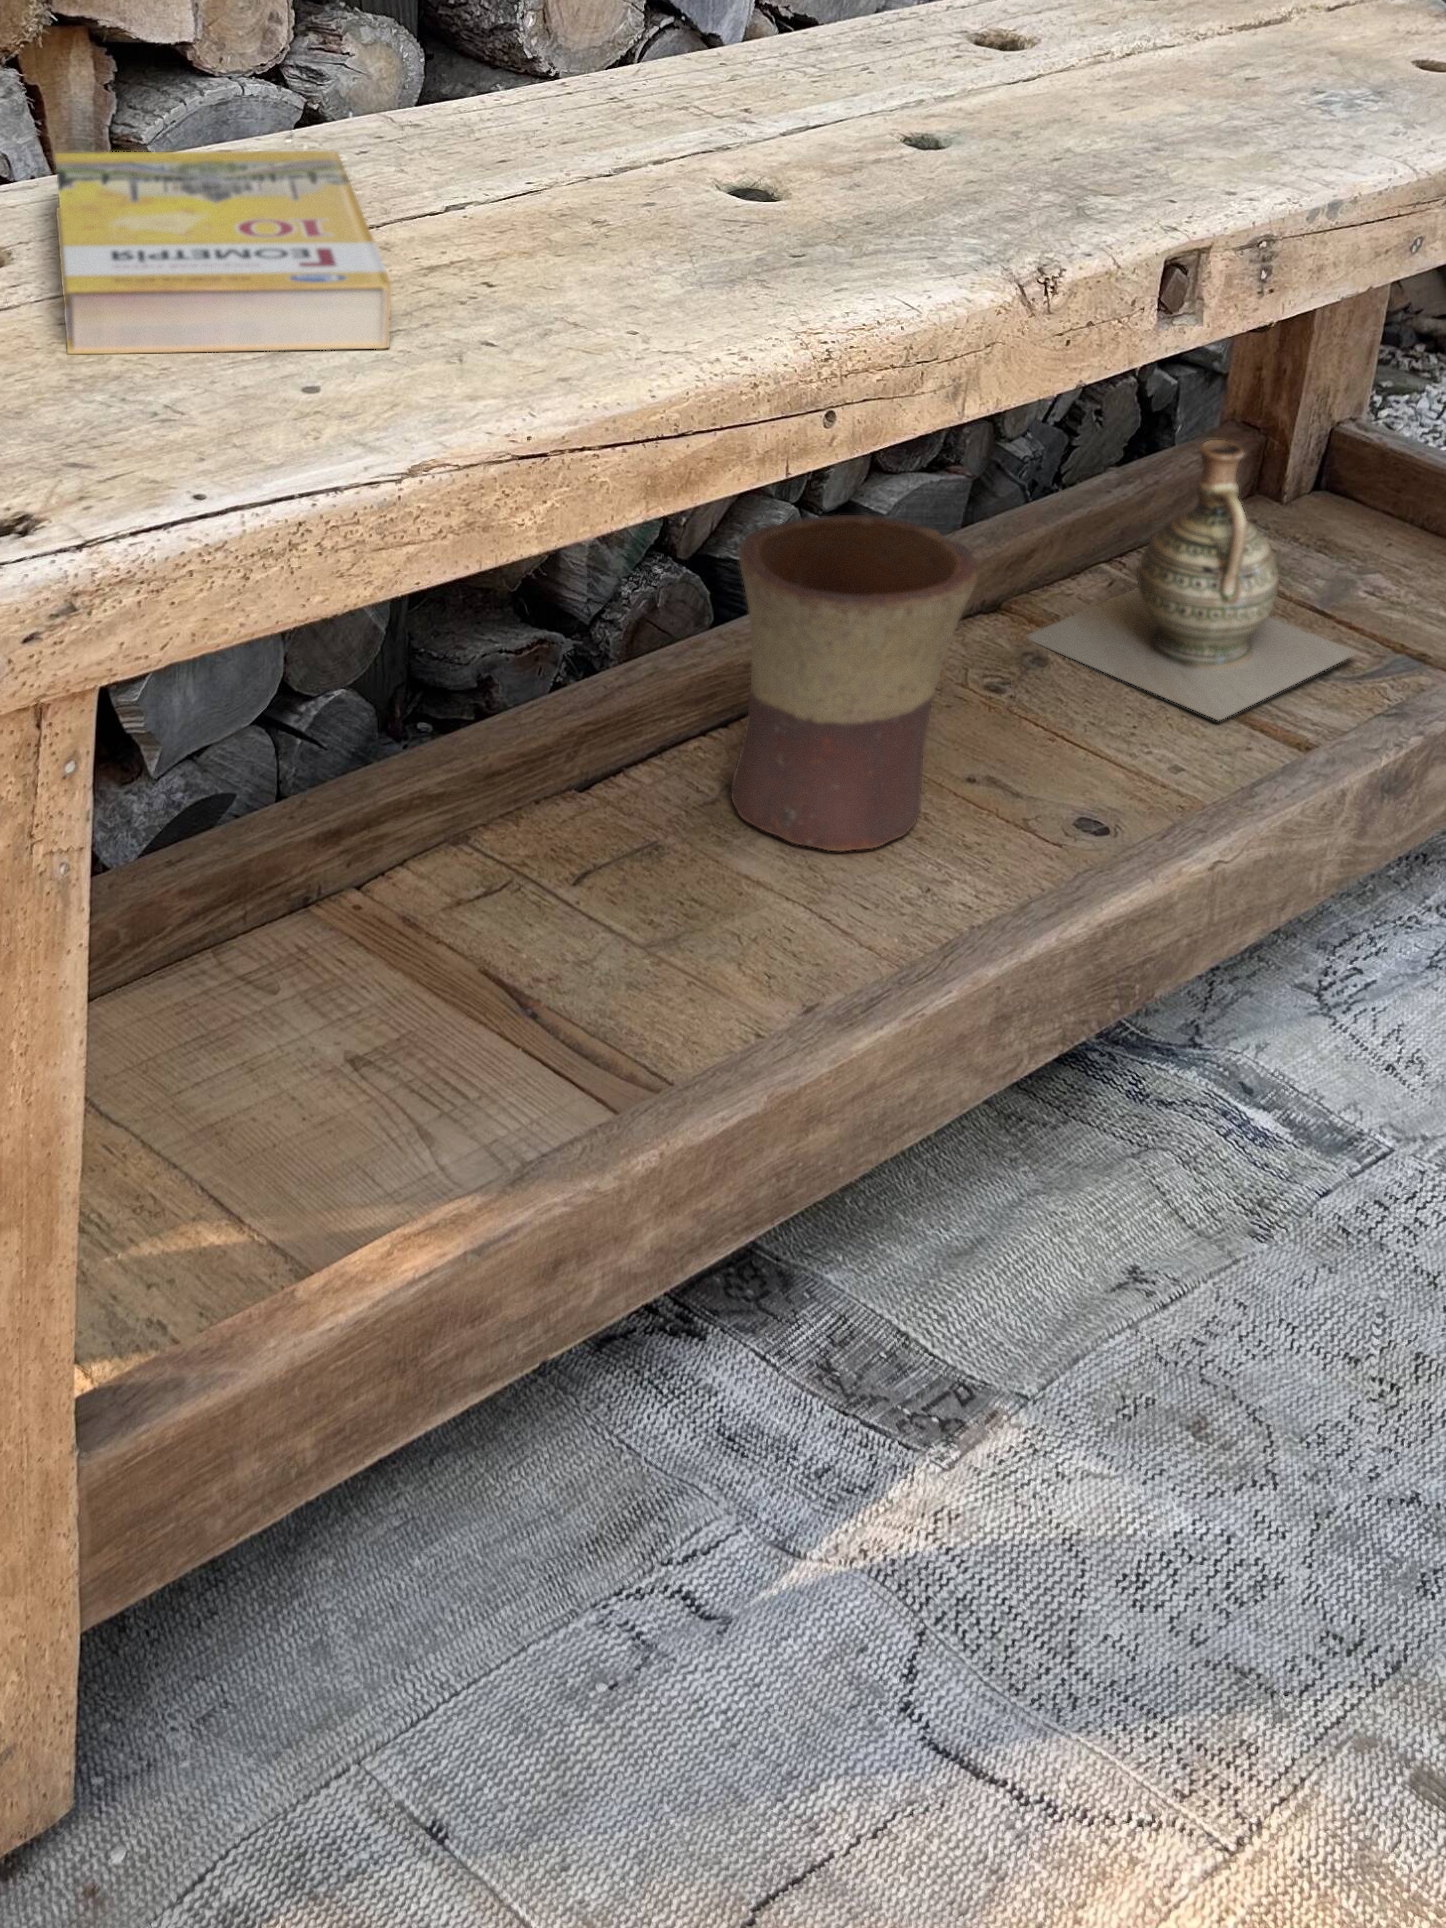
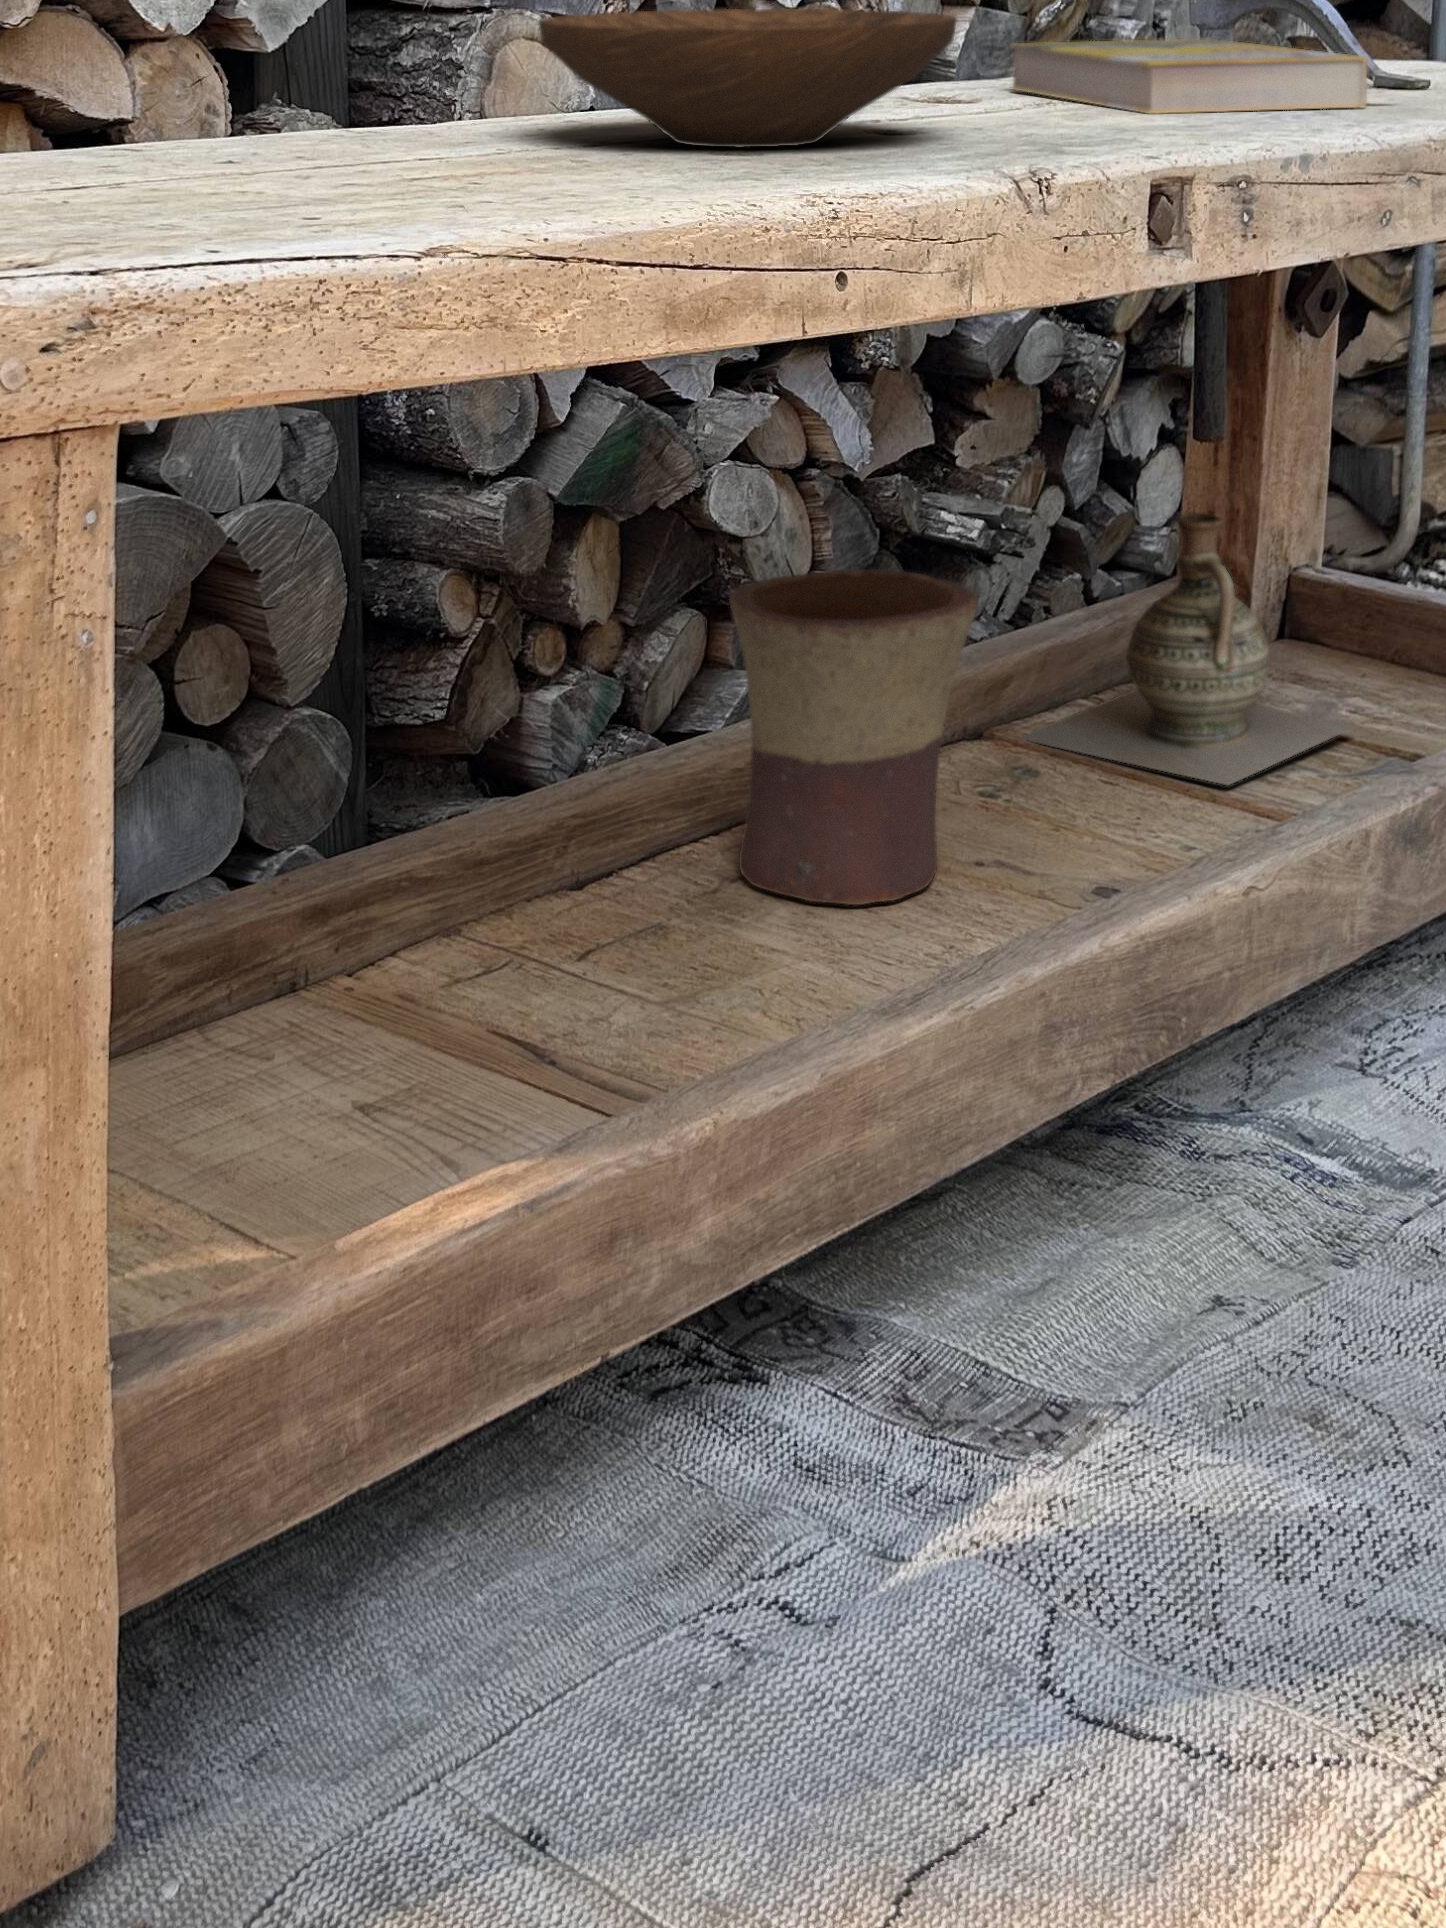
wooden bowl: none [571,37,984,223] -> present [538,9,957,147]
book: present [55,151,391,354] -> present [1011,39,1368,114]

